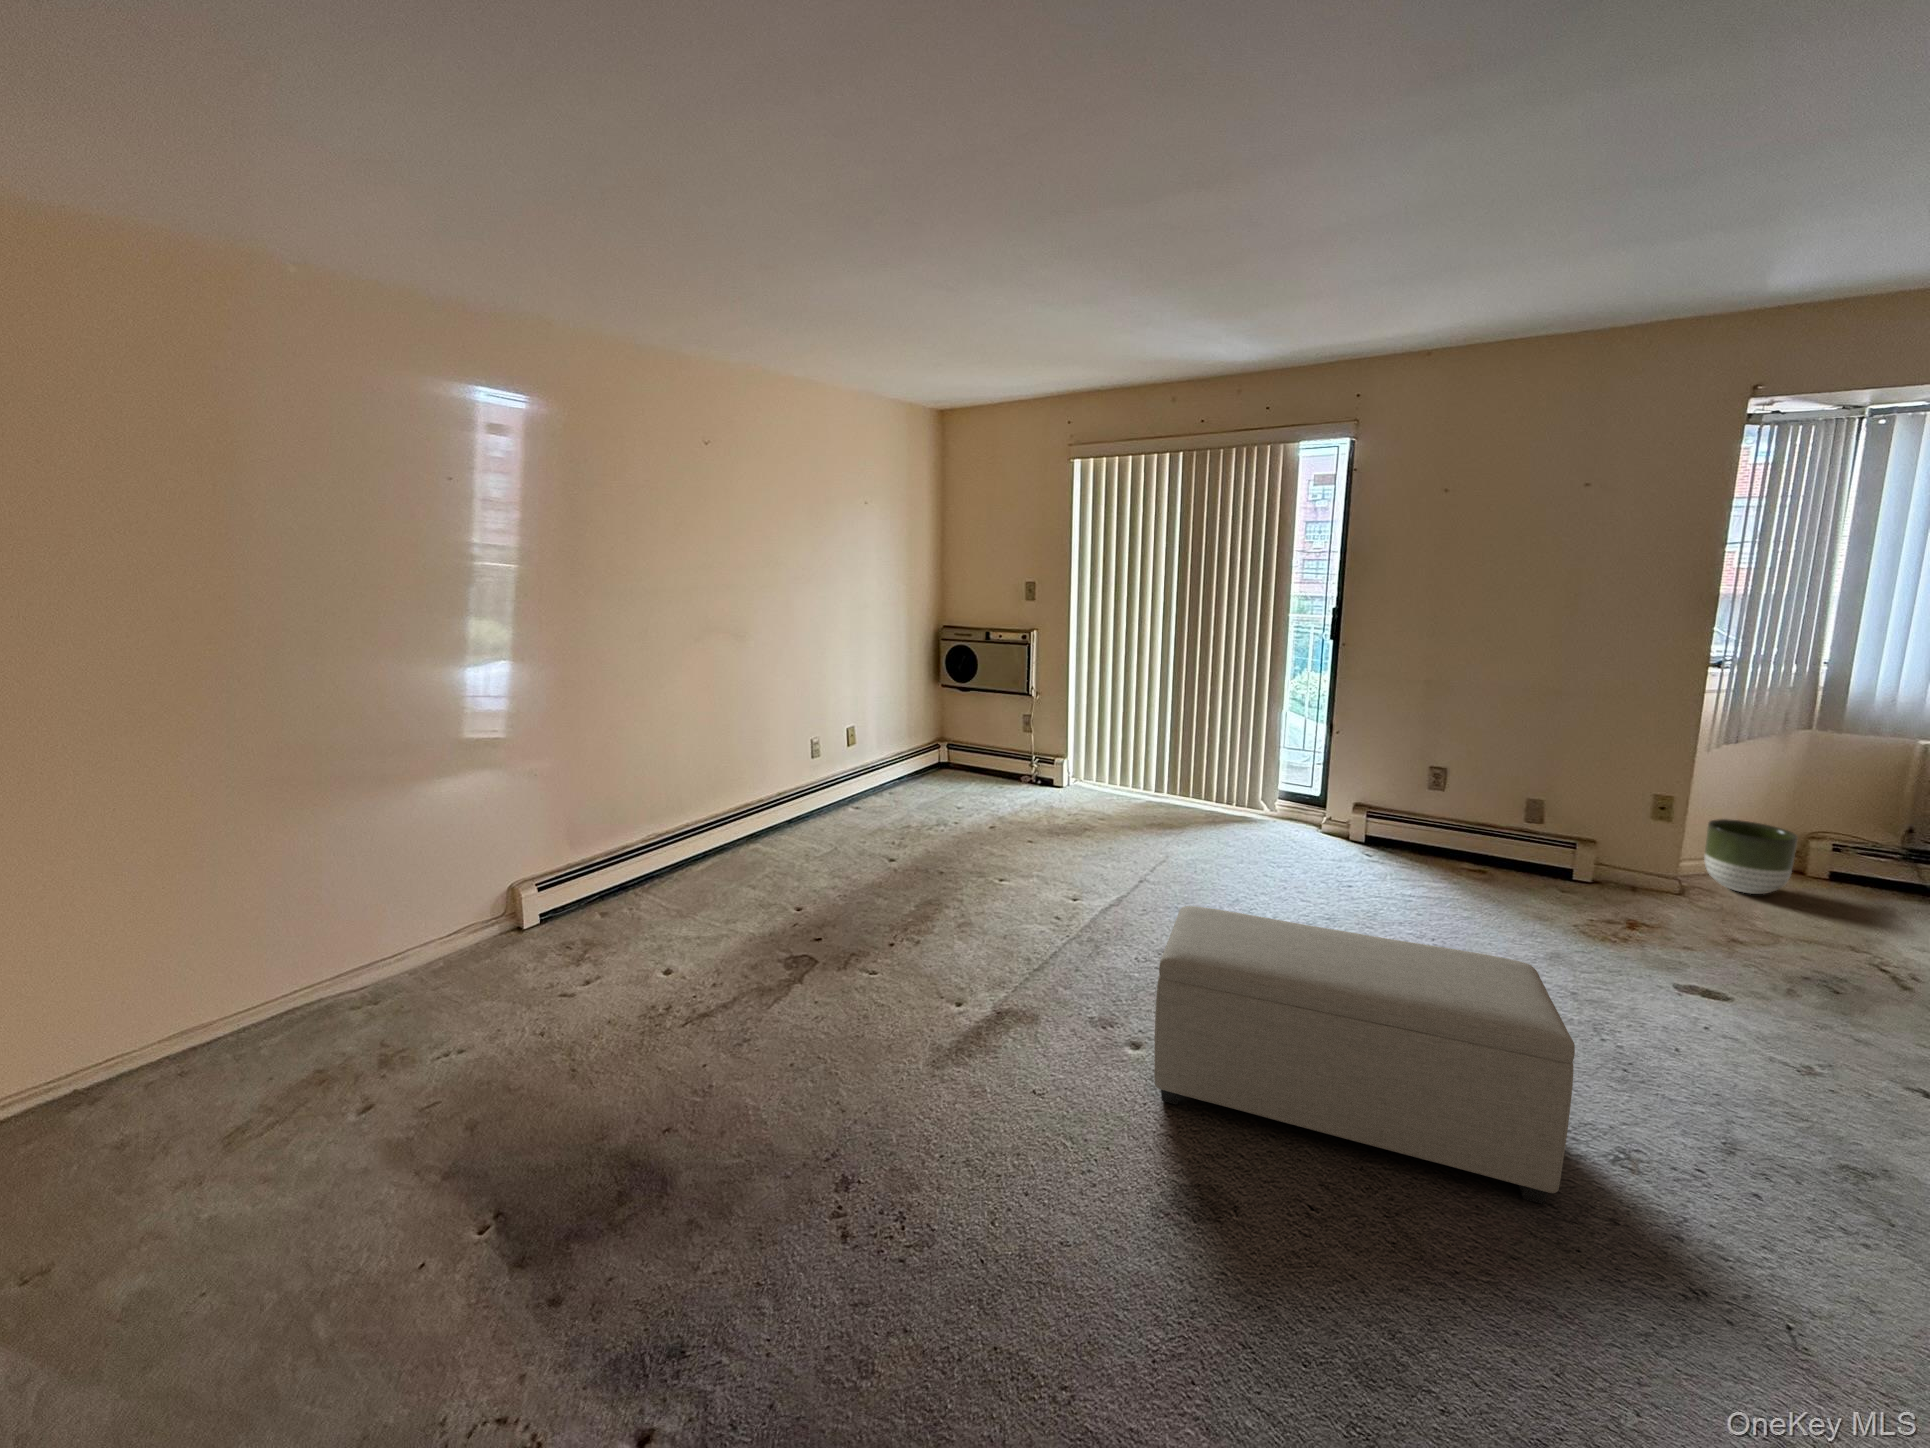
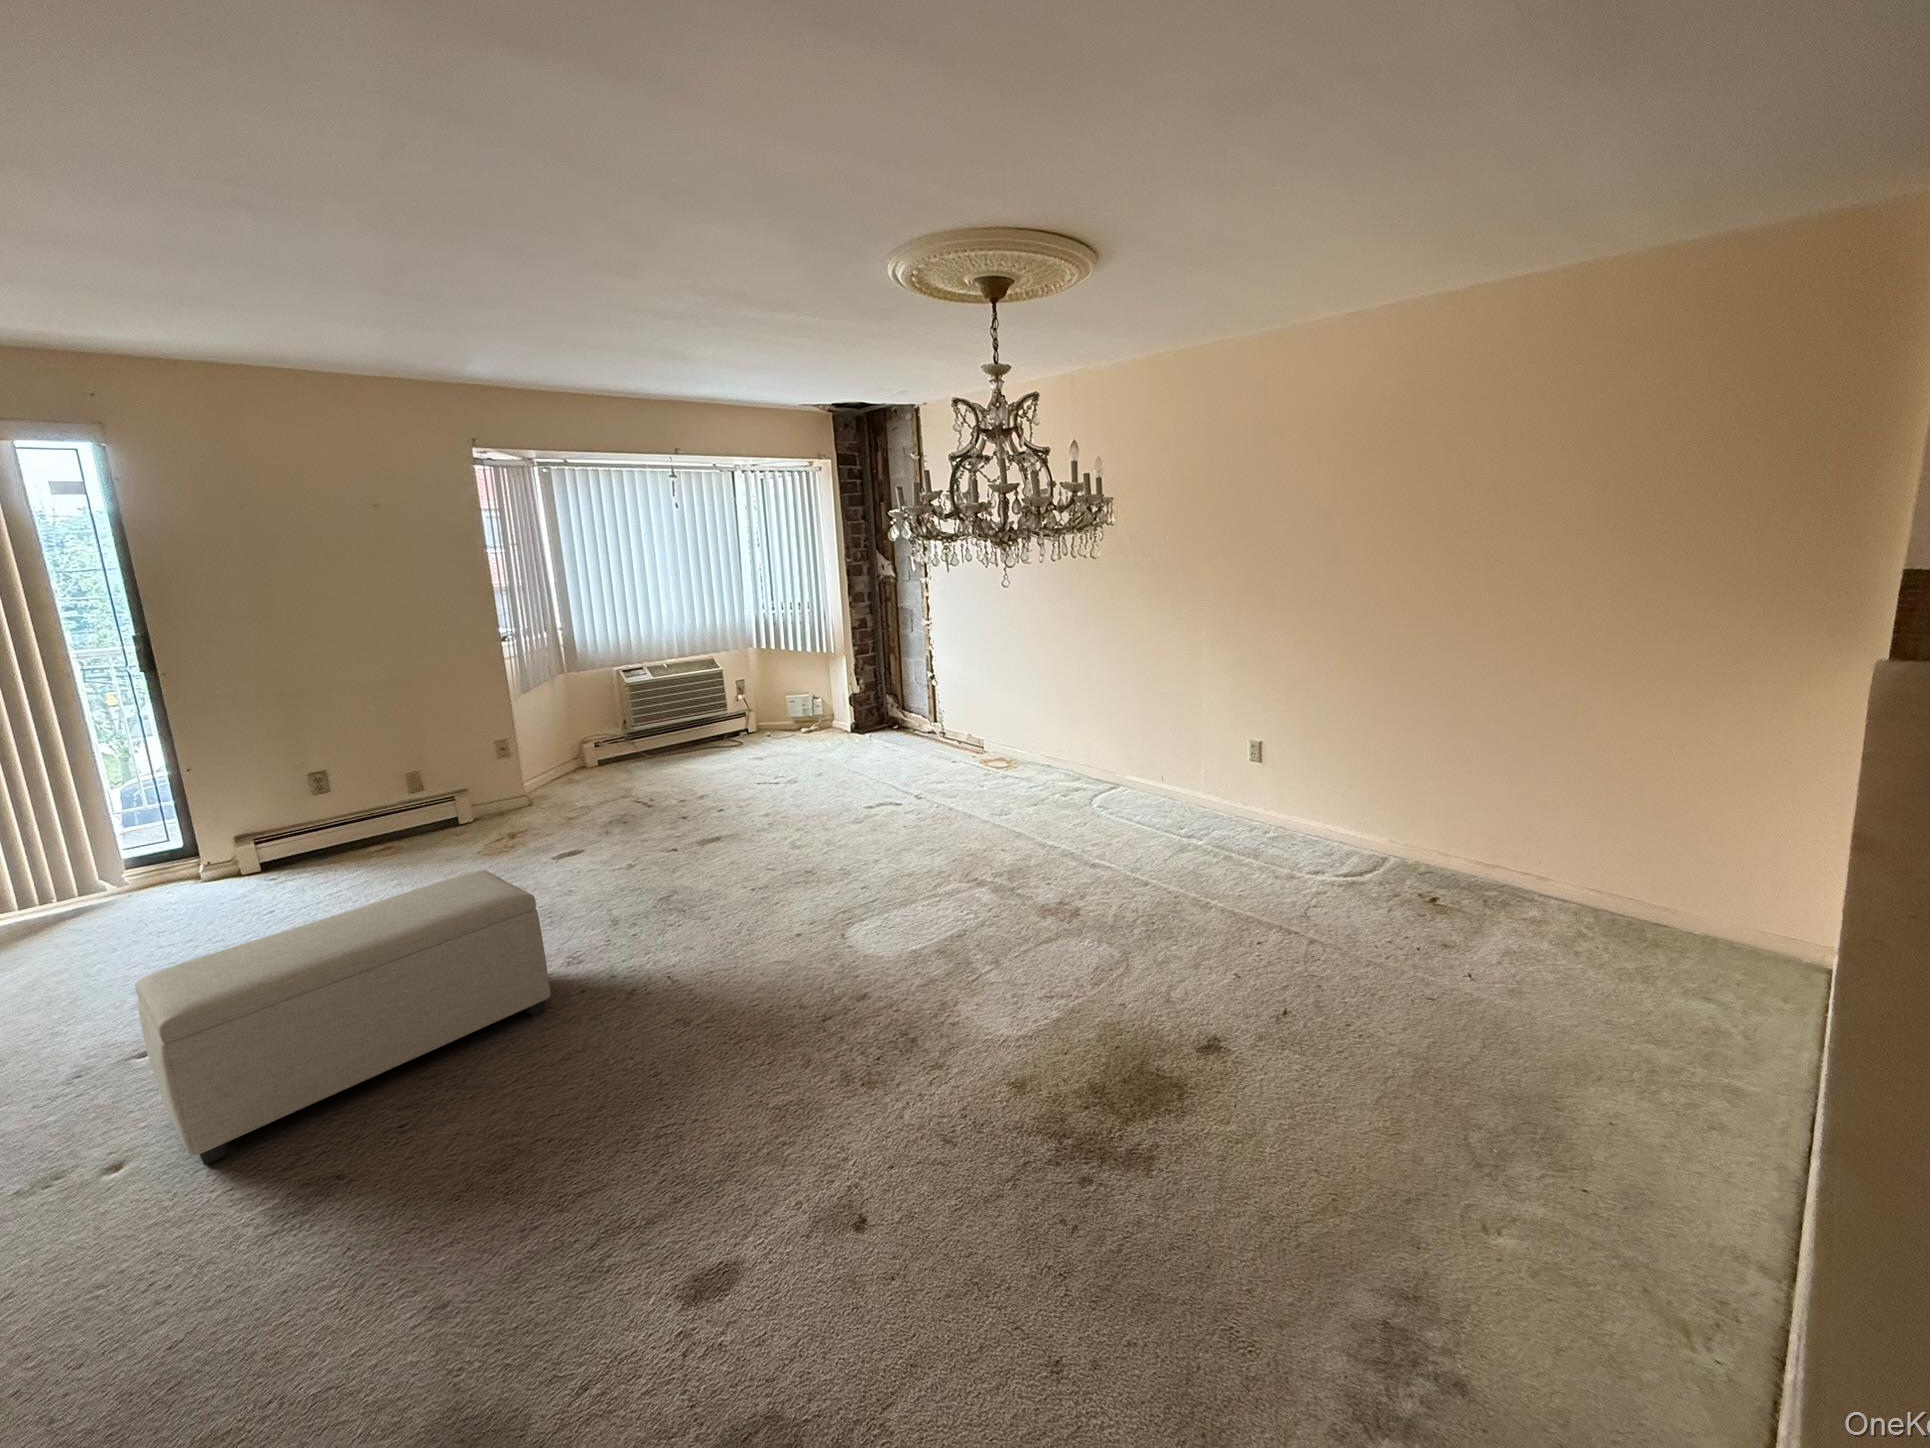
planter: present [1704,819,1798,894] -> none [530,742,583,792]

